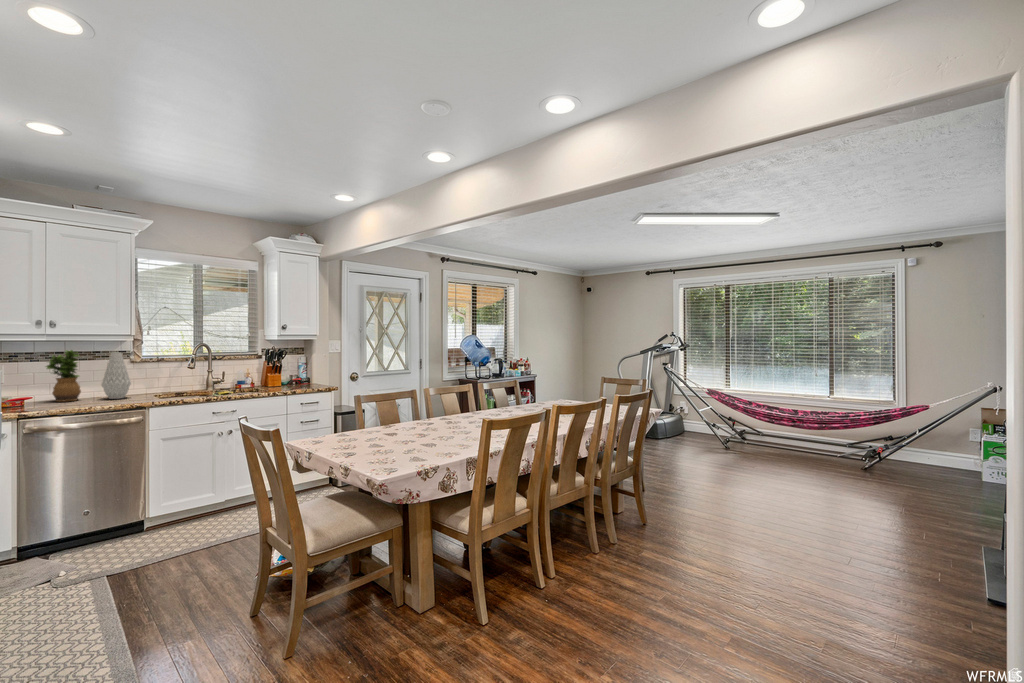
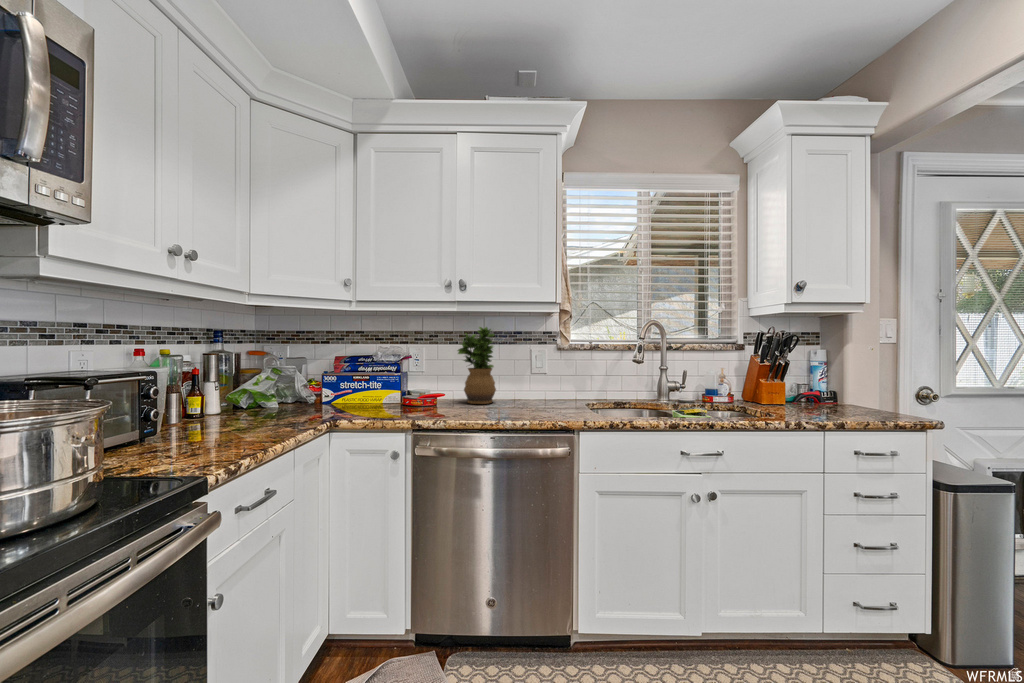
vase: present [101,353,131,399] -> none [519,331,556,406]

